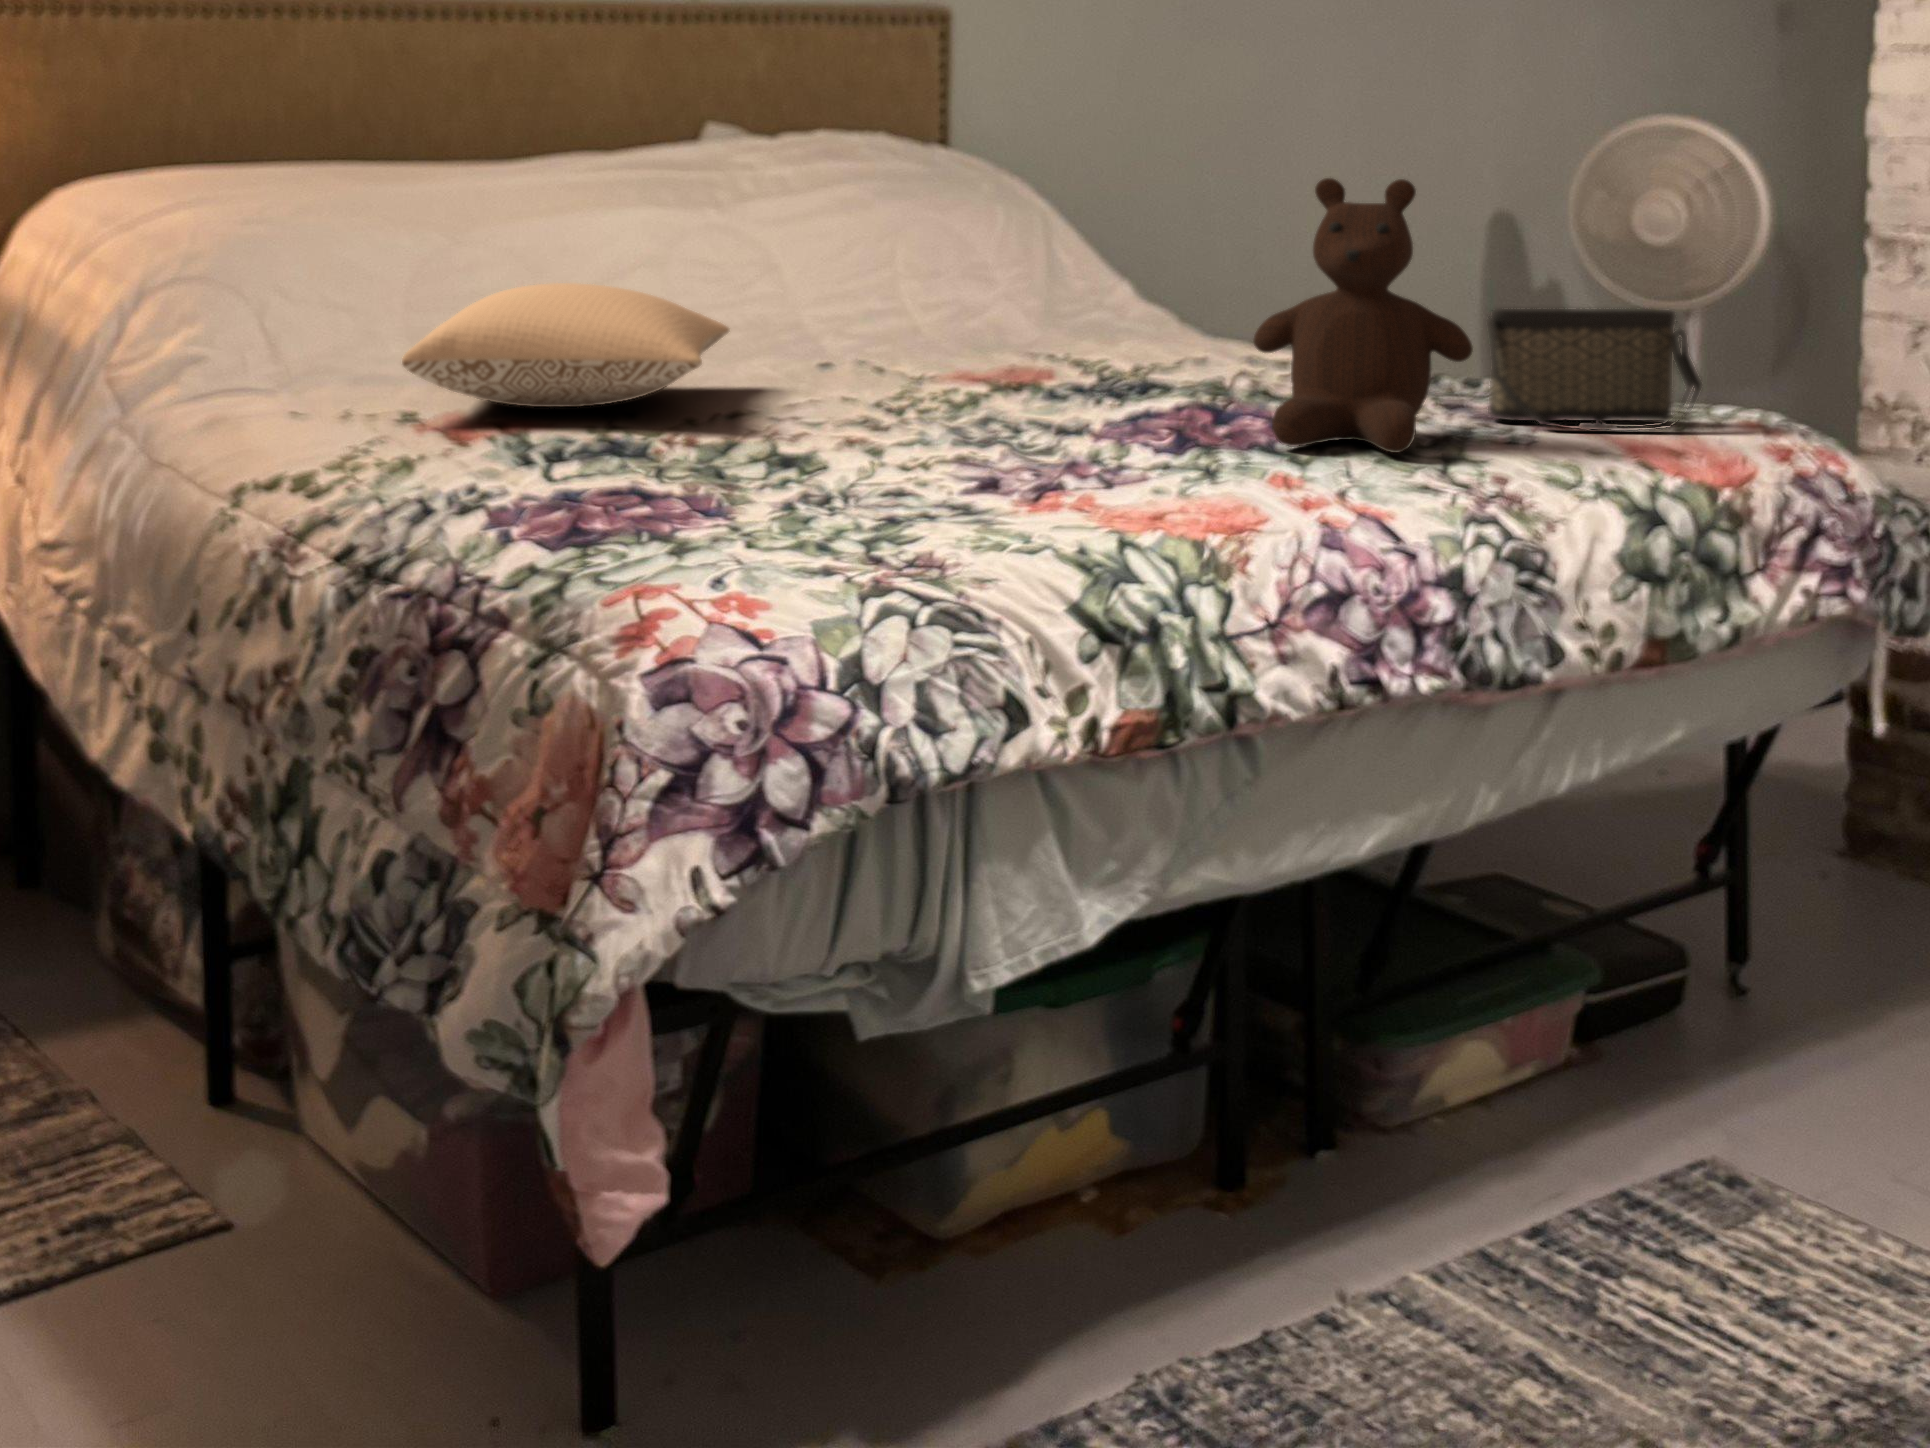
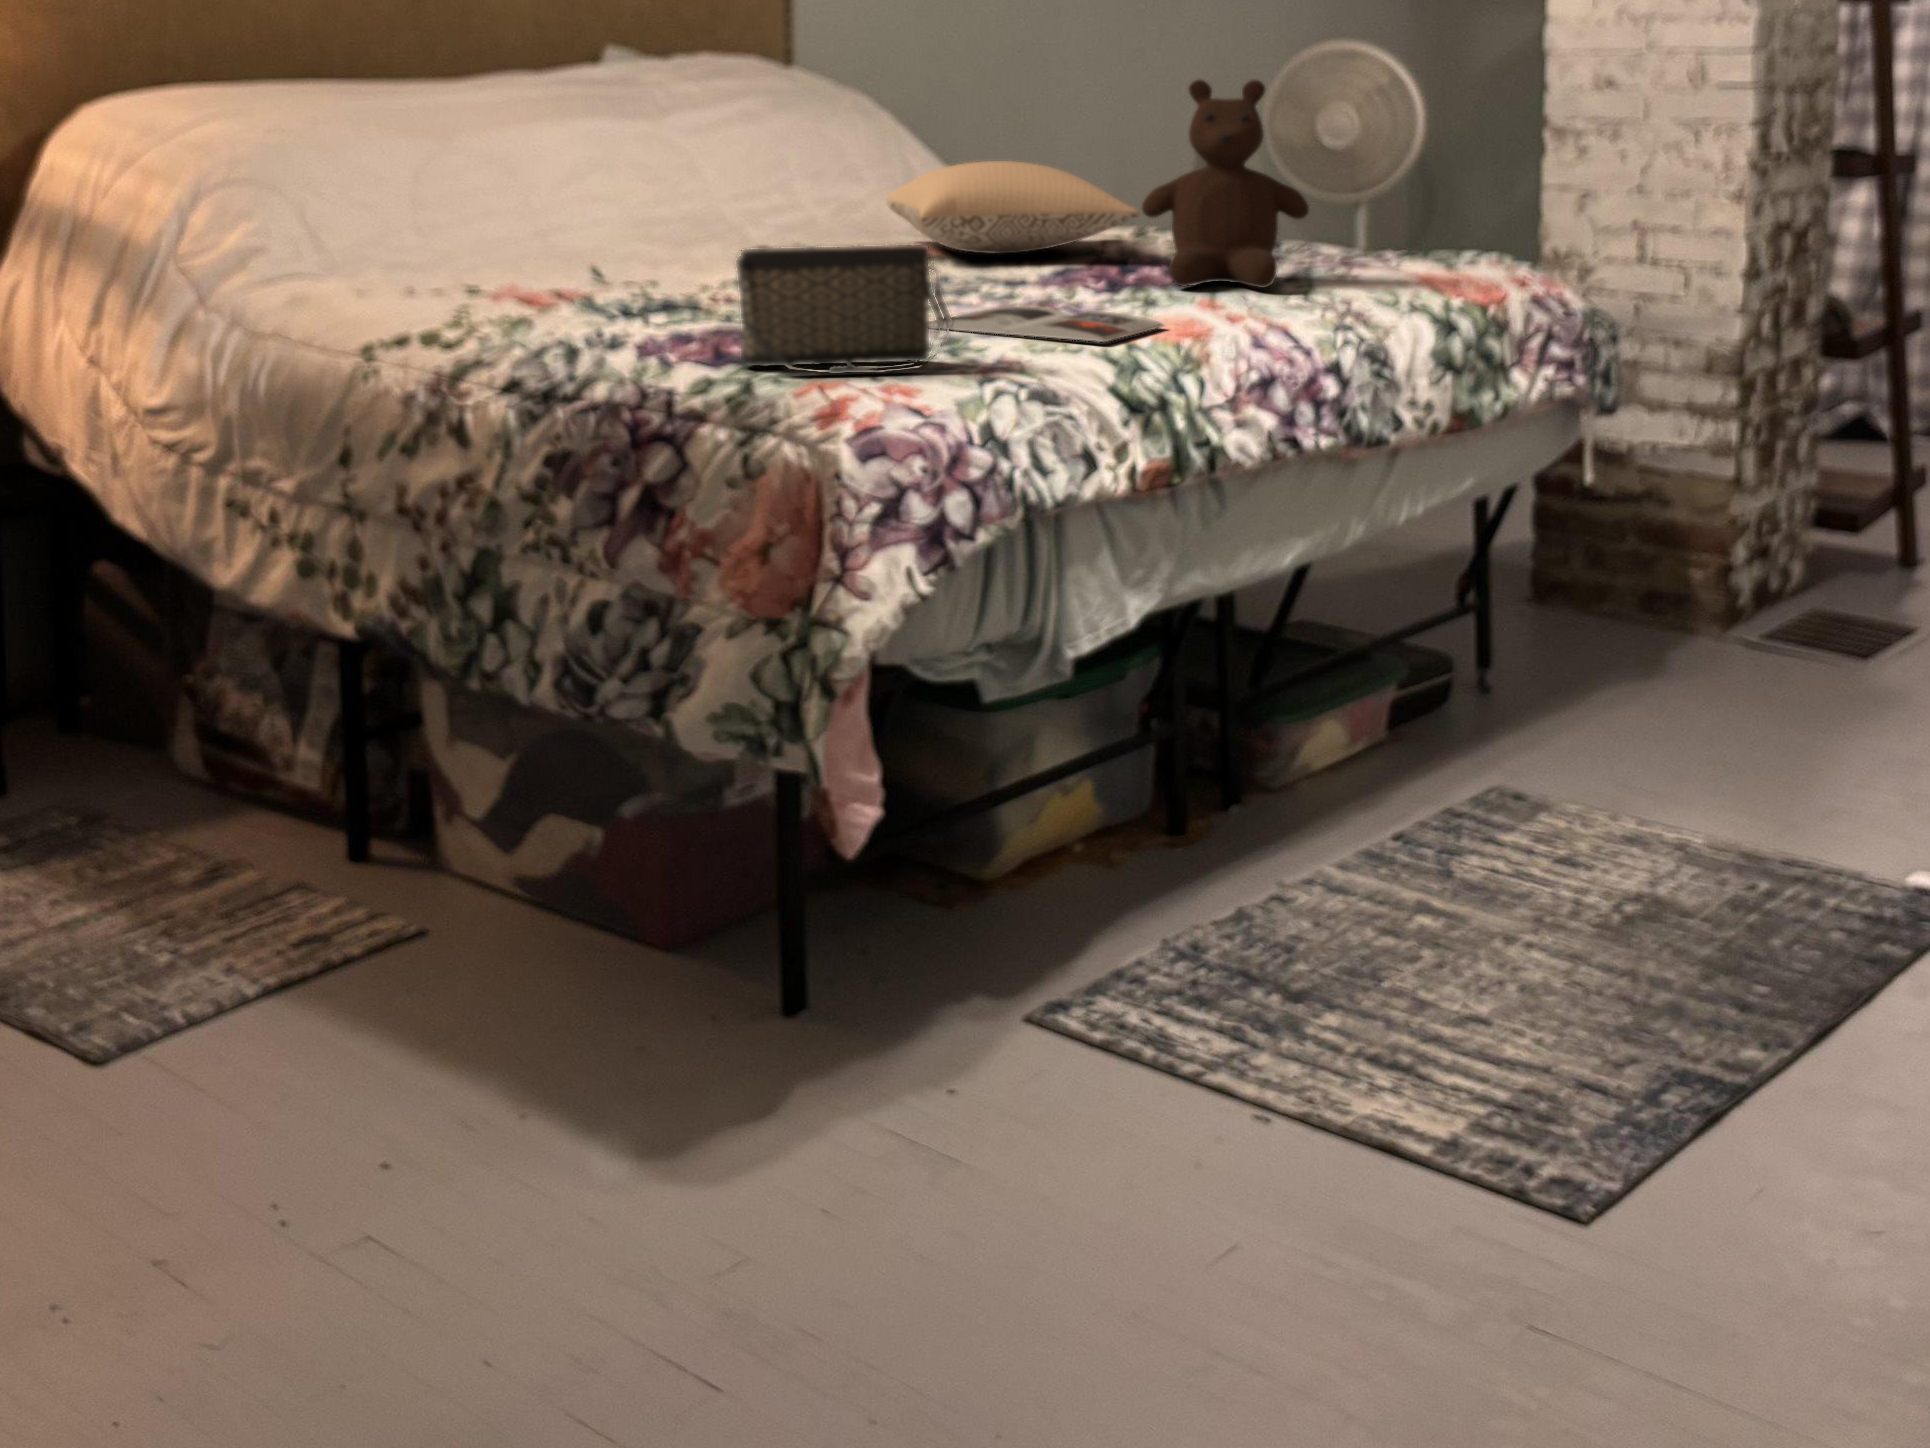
pillow: present [402,283,729,407] -> present [886,161,1140,254]
handbag: present [1487,309,1701,431] -> present [736,245,953,374]
magazine: none [881,473,1209,537] -> present [929,306,1164,342]

